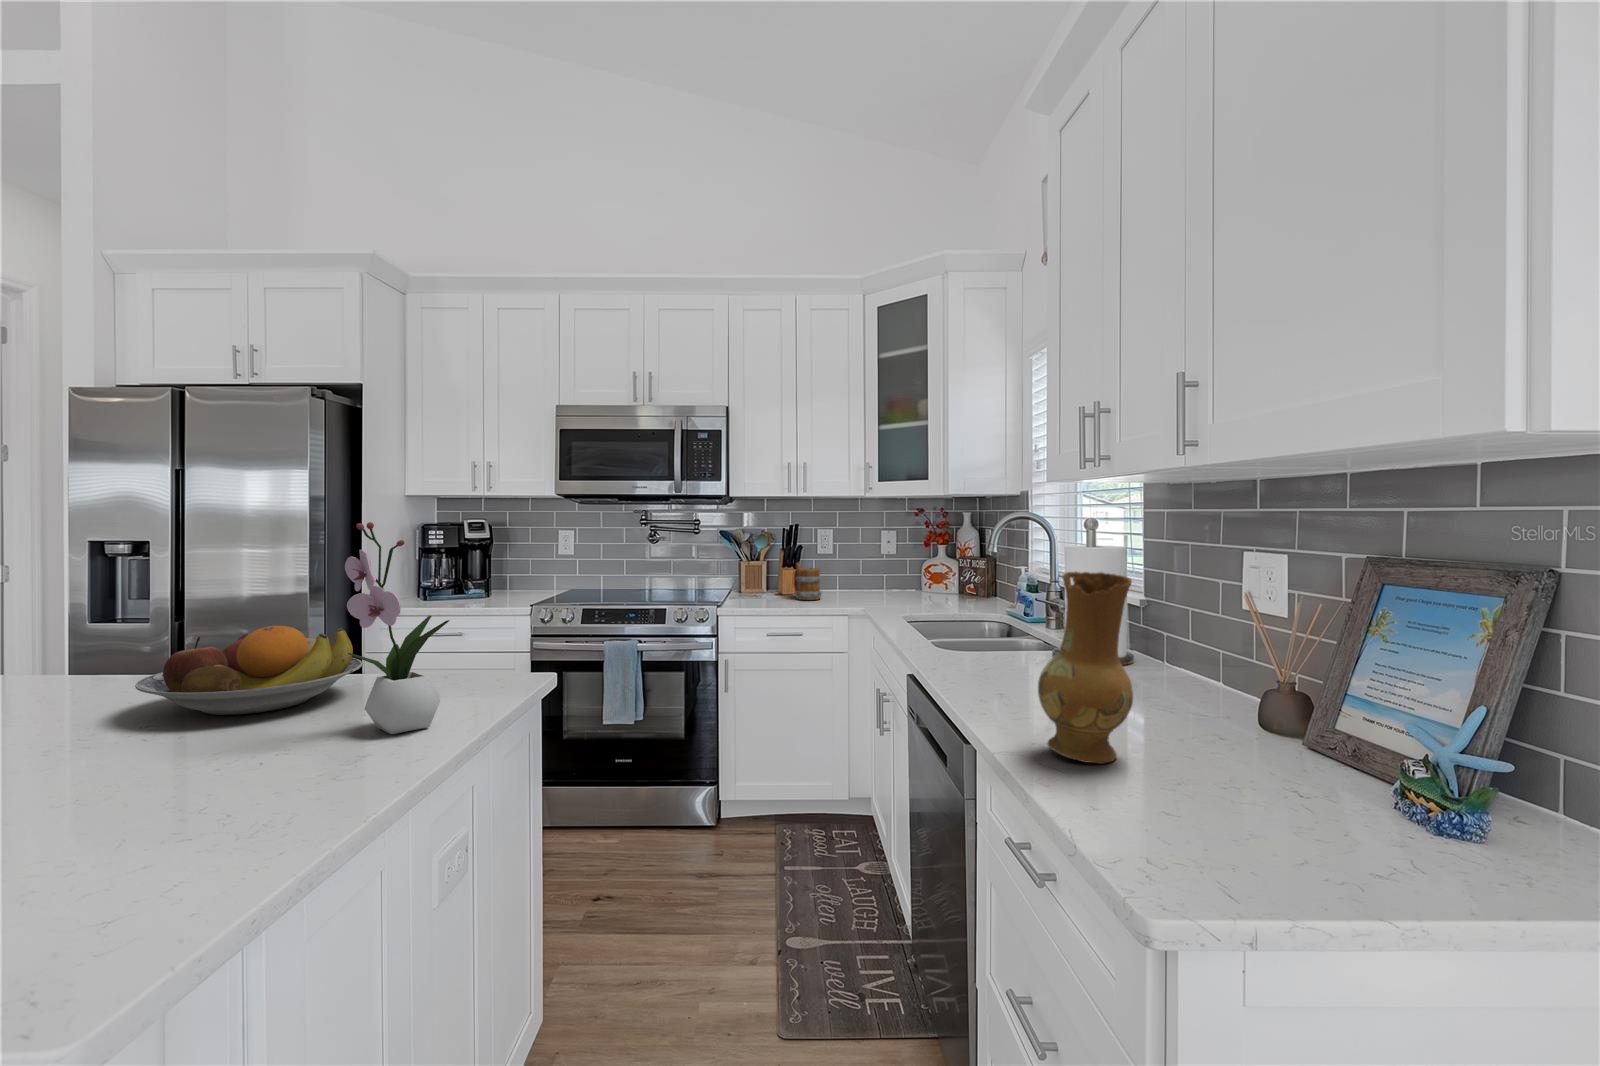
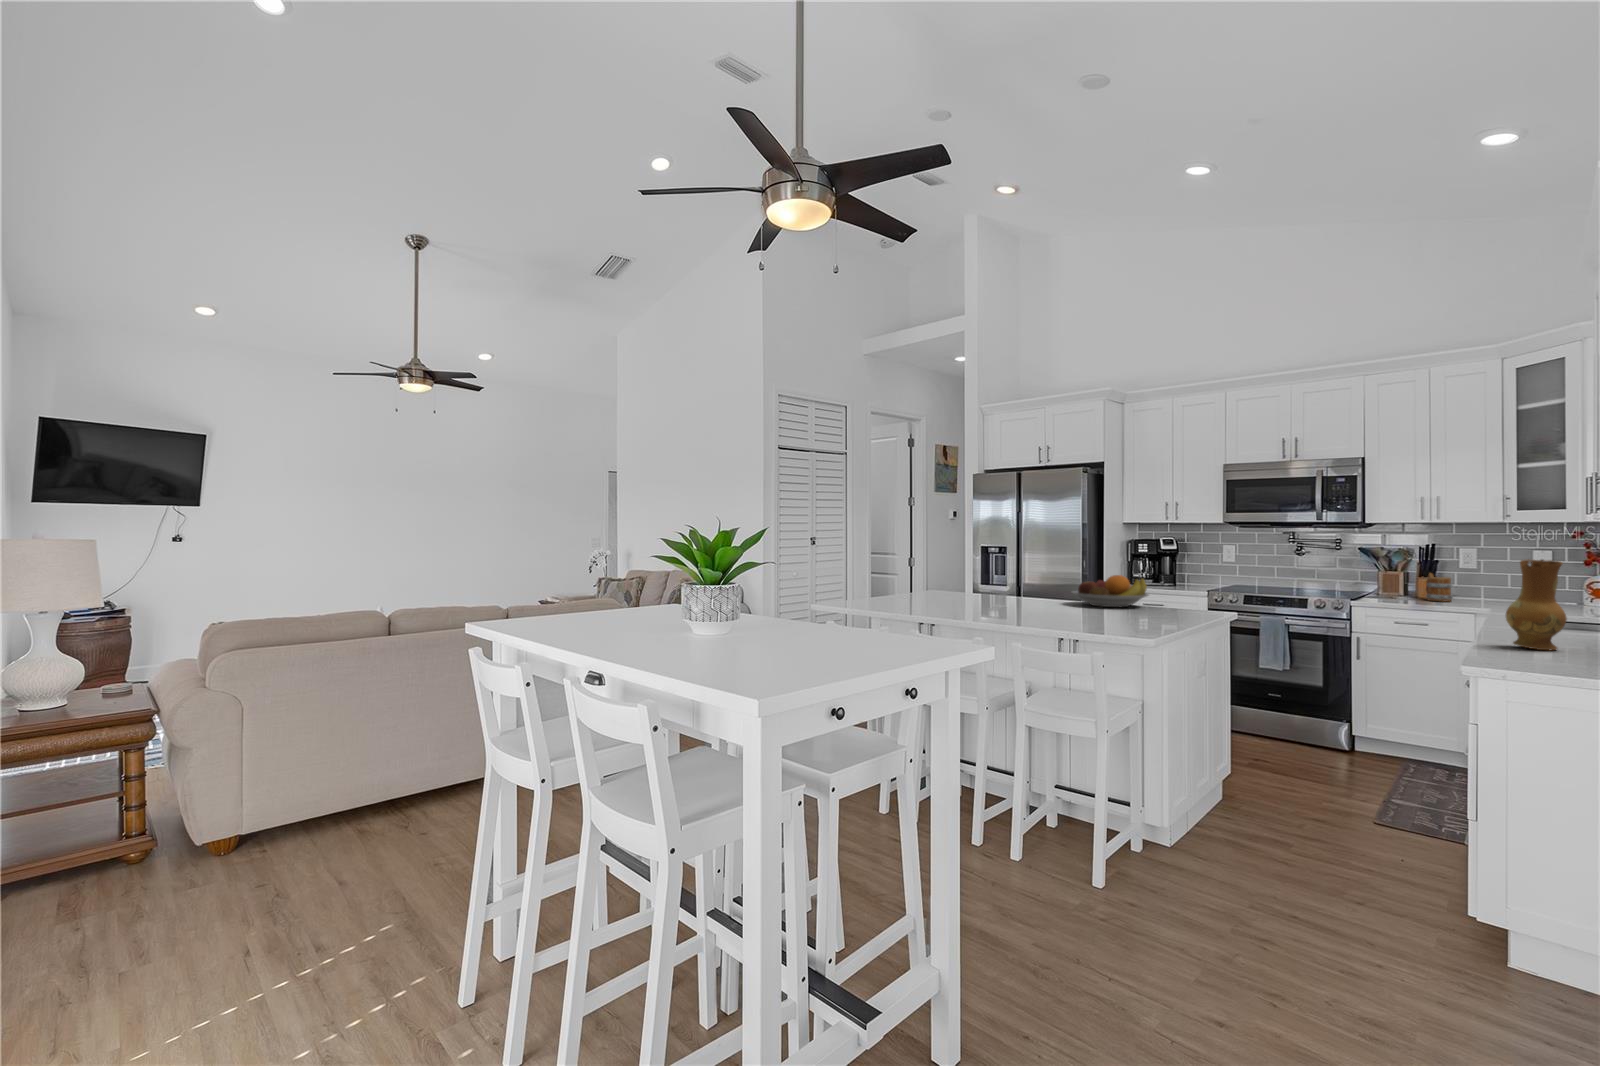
flower arrangement: present [345,522,450,734] -> none [1156,534,1197,615]

